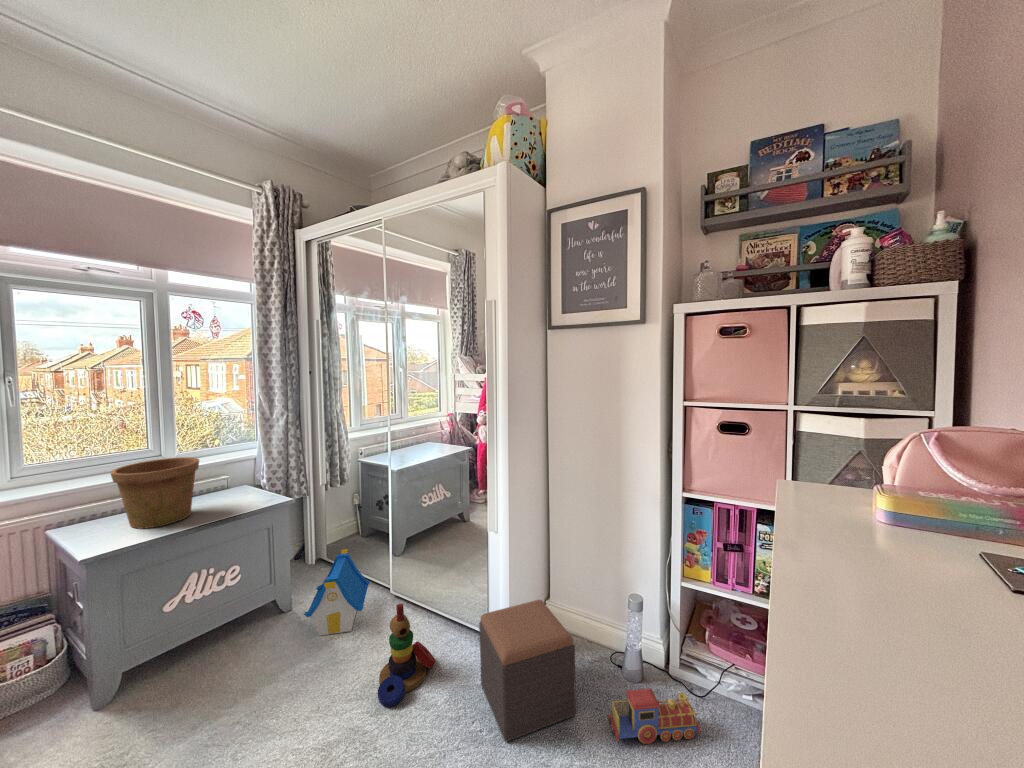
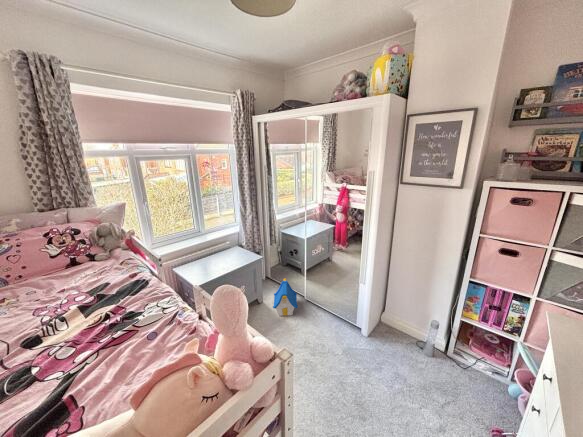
flower pot: present [110,457,199,529] -> none [193,238,225,270]
footstool: present [479,600,576,741] -> none [356,317,405,375]
stacking toy: present [378,604,435,707] -> none [310,312,334,353]
toy train: present [608,688,701,744] -> none [419,363,465,387]

